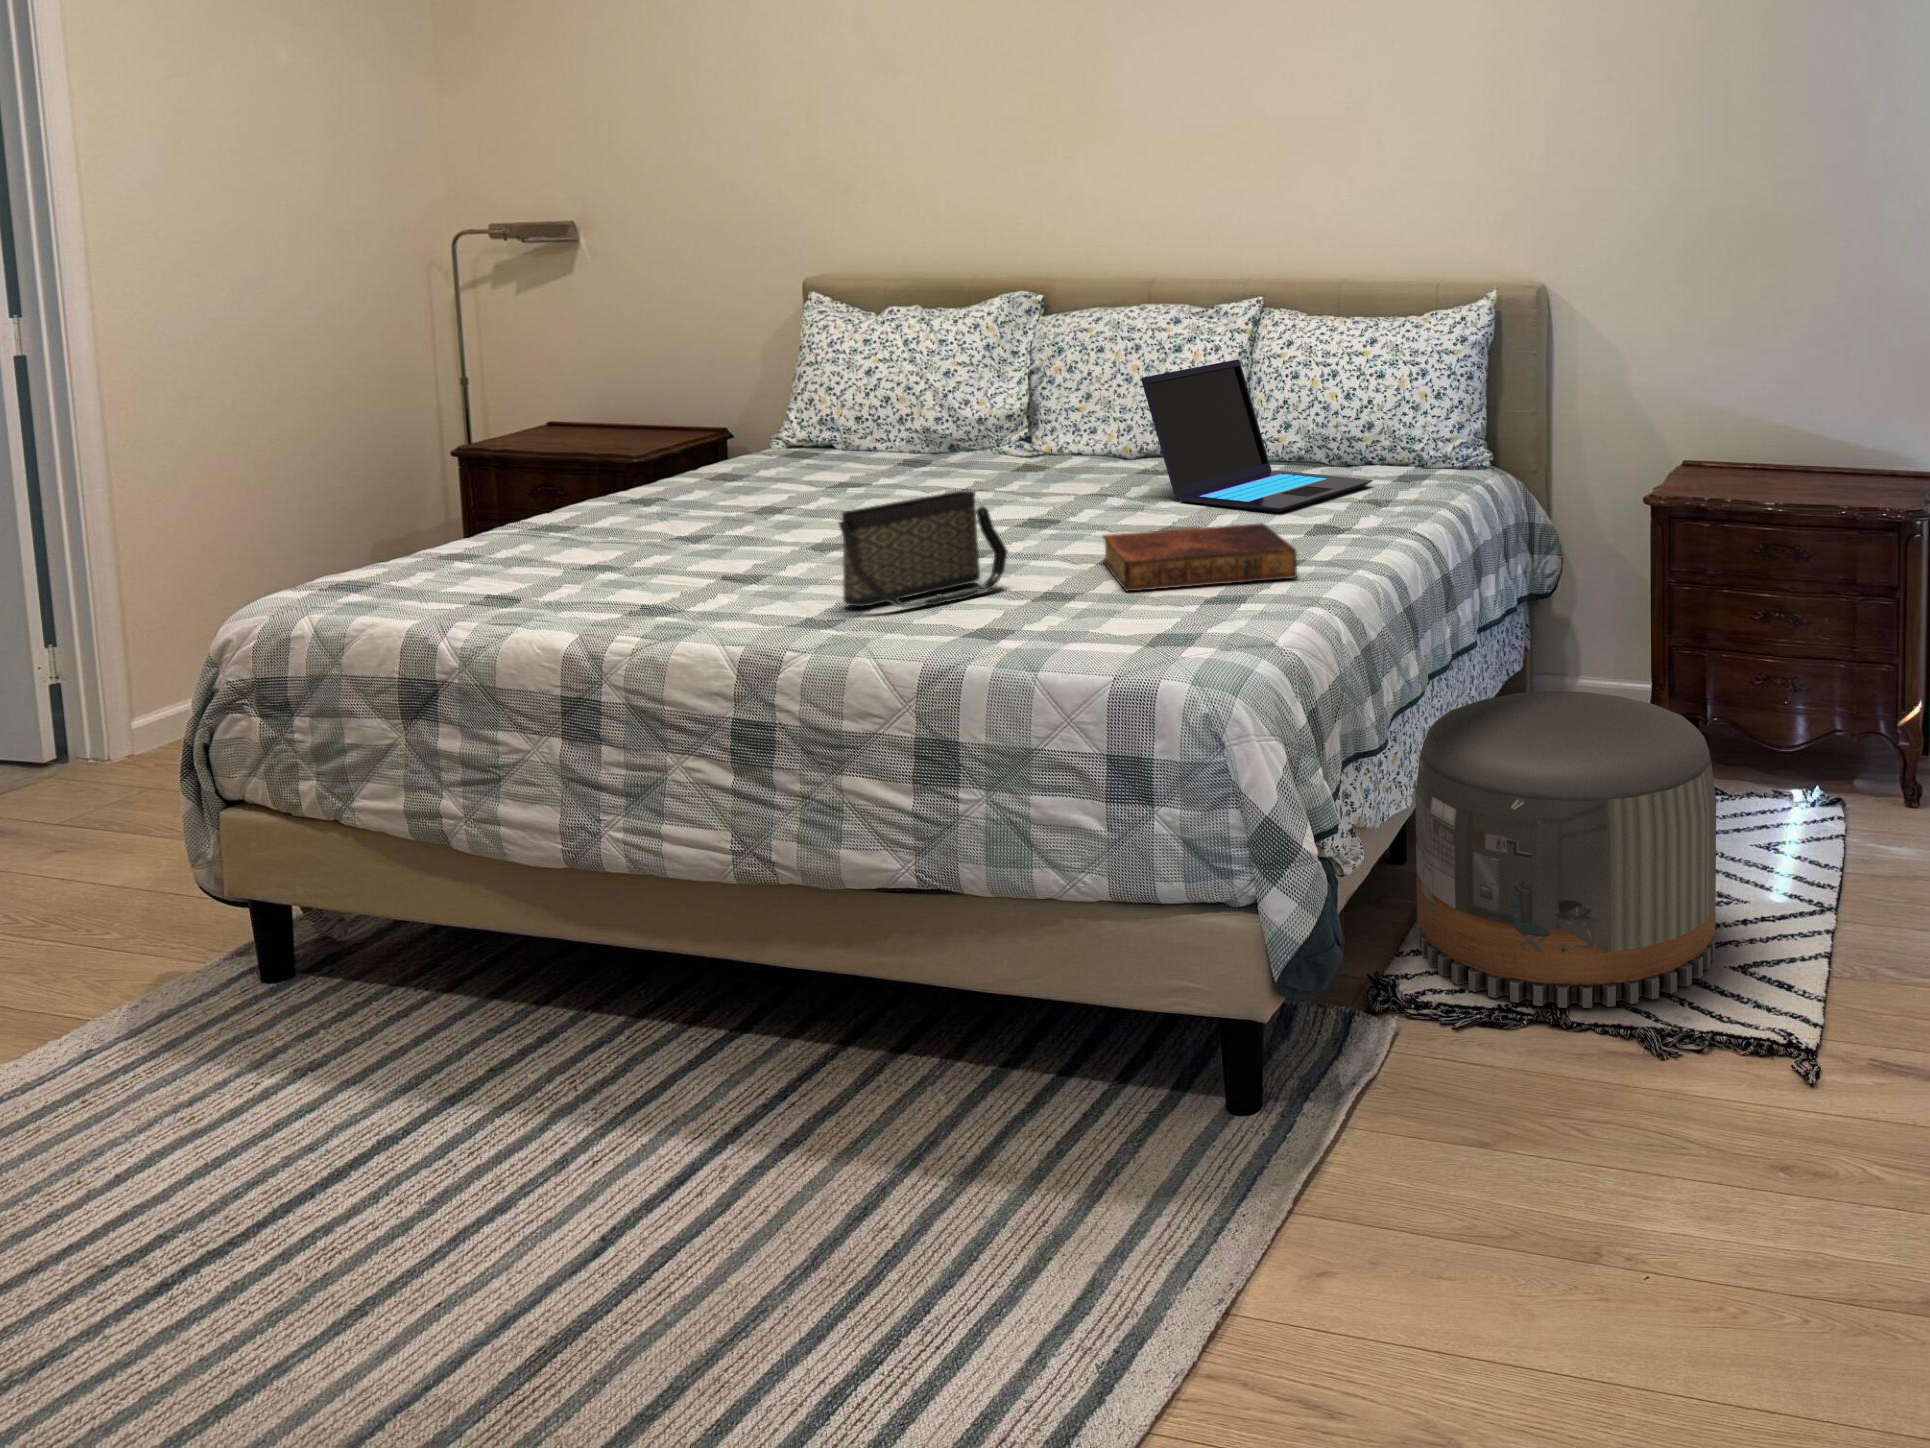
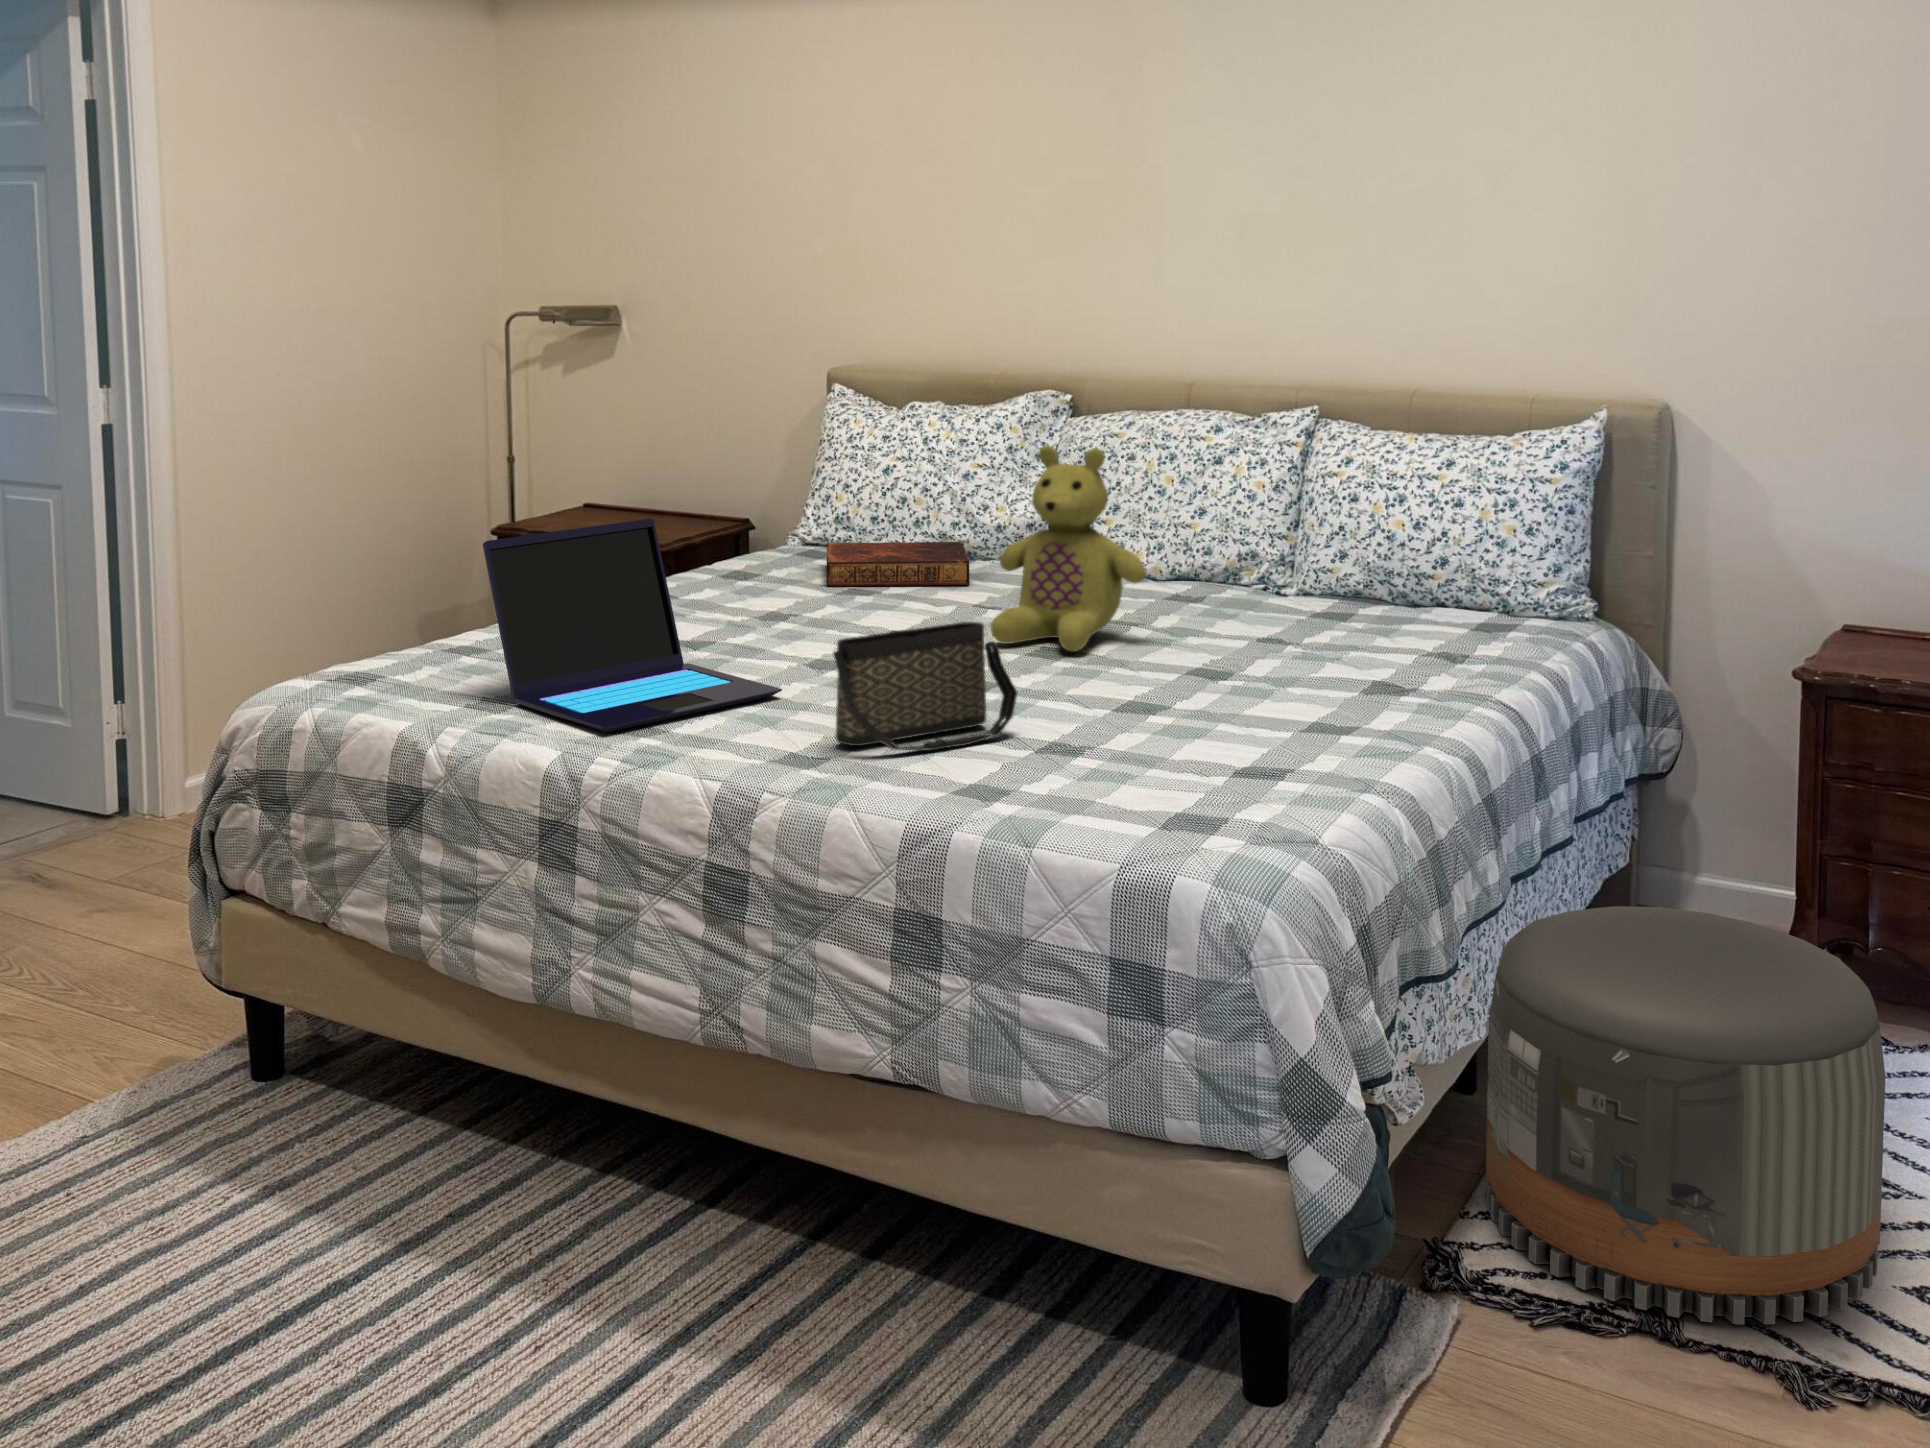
stuffed bear: none [976,336,1115,520] -> present [991,445,1146,652]
laptop: present [1141,359,1373,512] -> present [483,518,782,732]
book: present [1103,523,1297,591] -> present [827,542,969,586]

